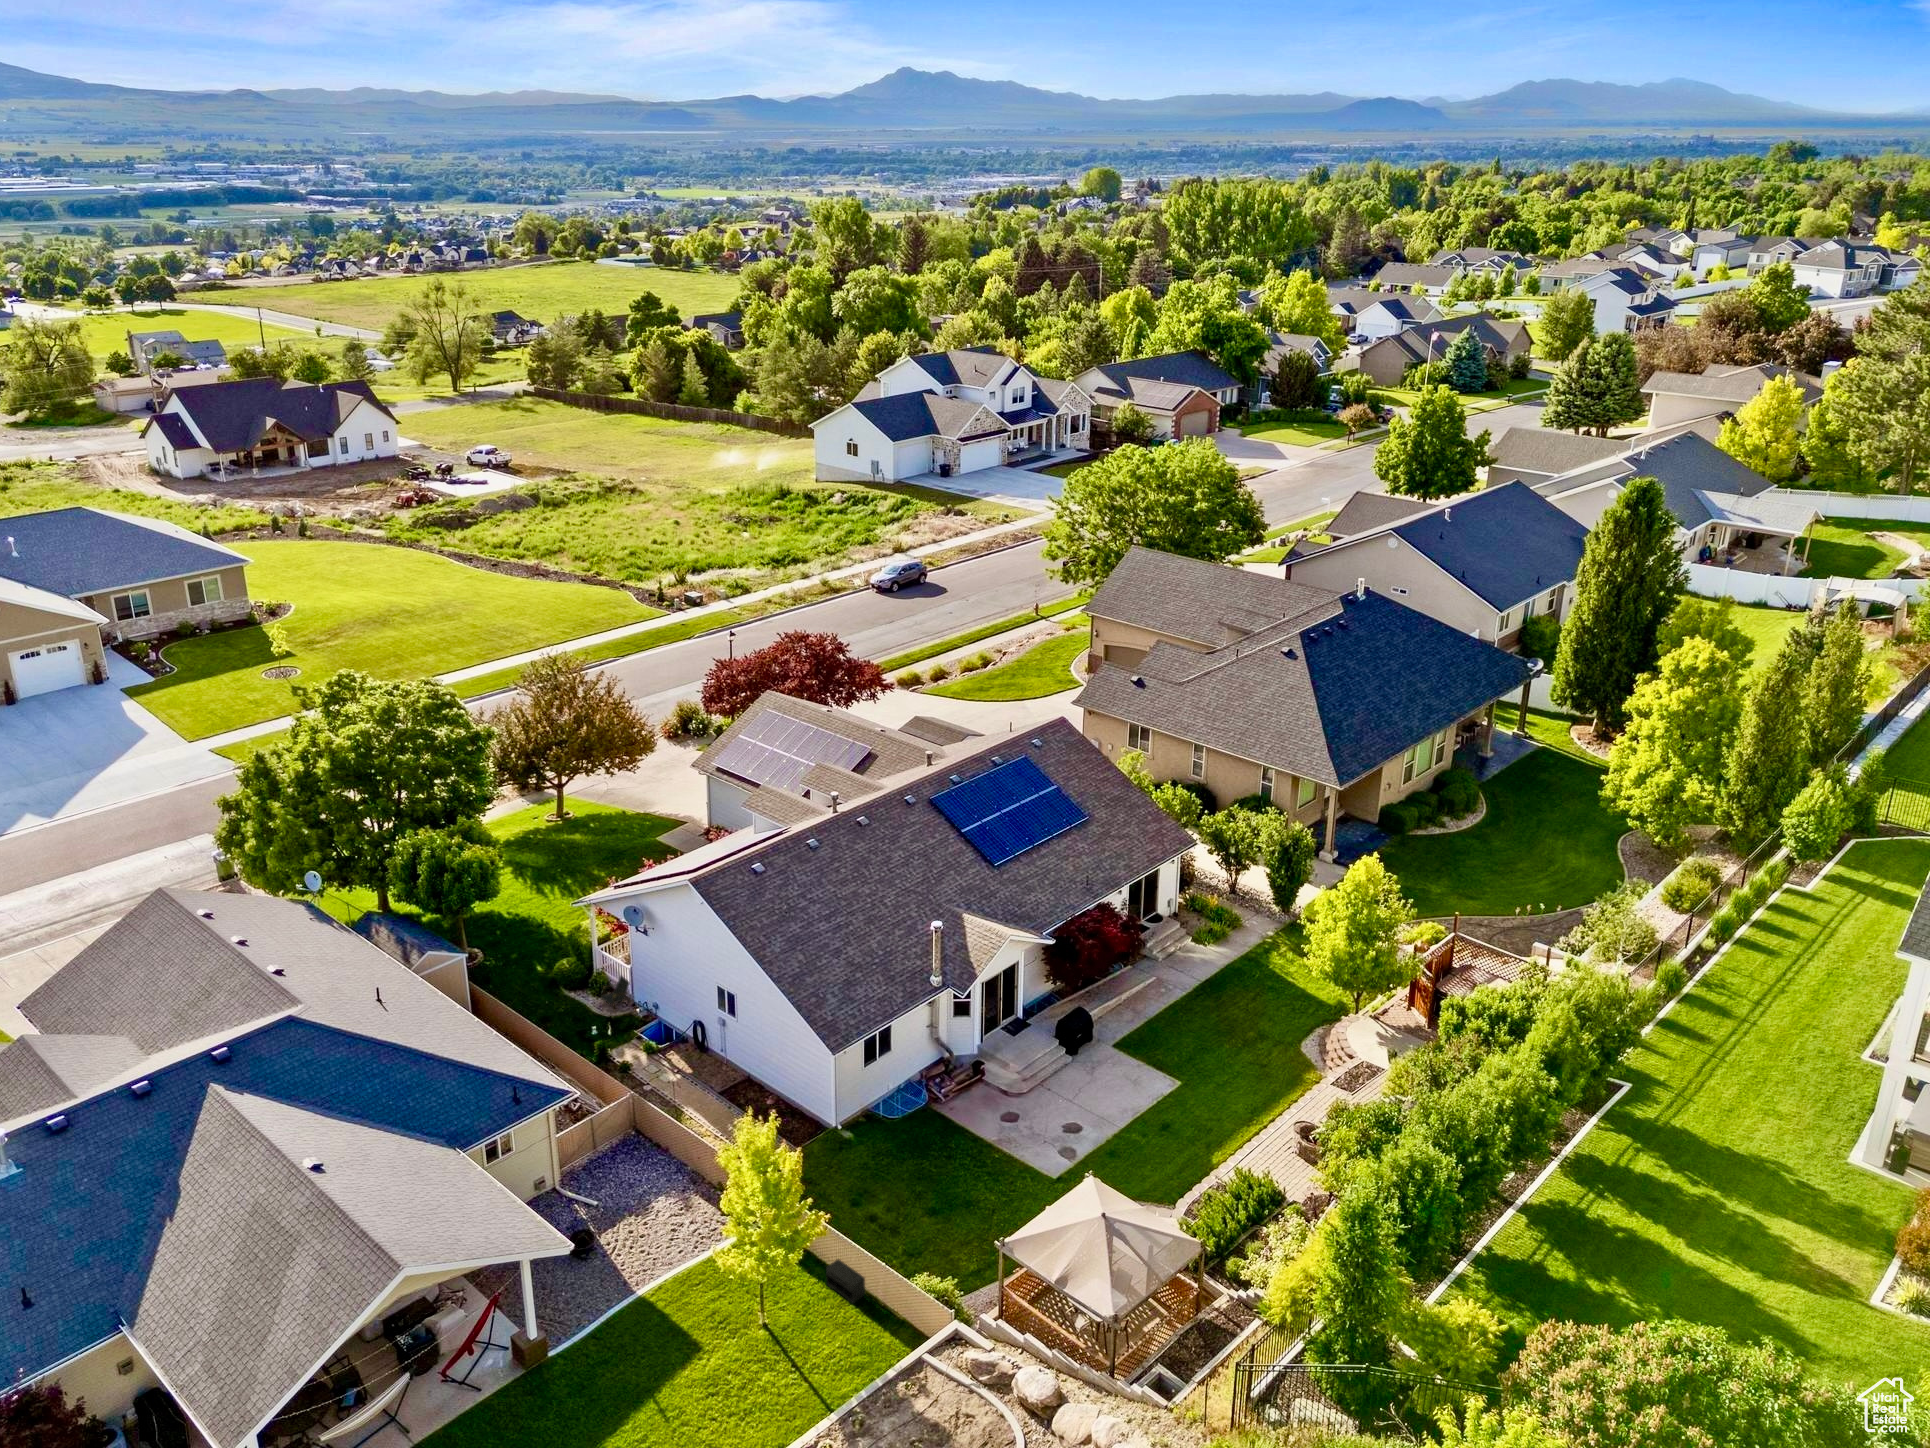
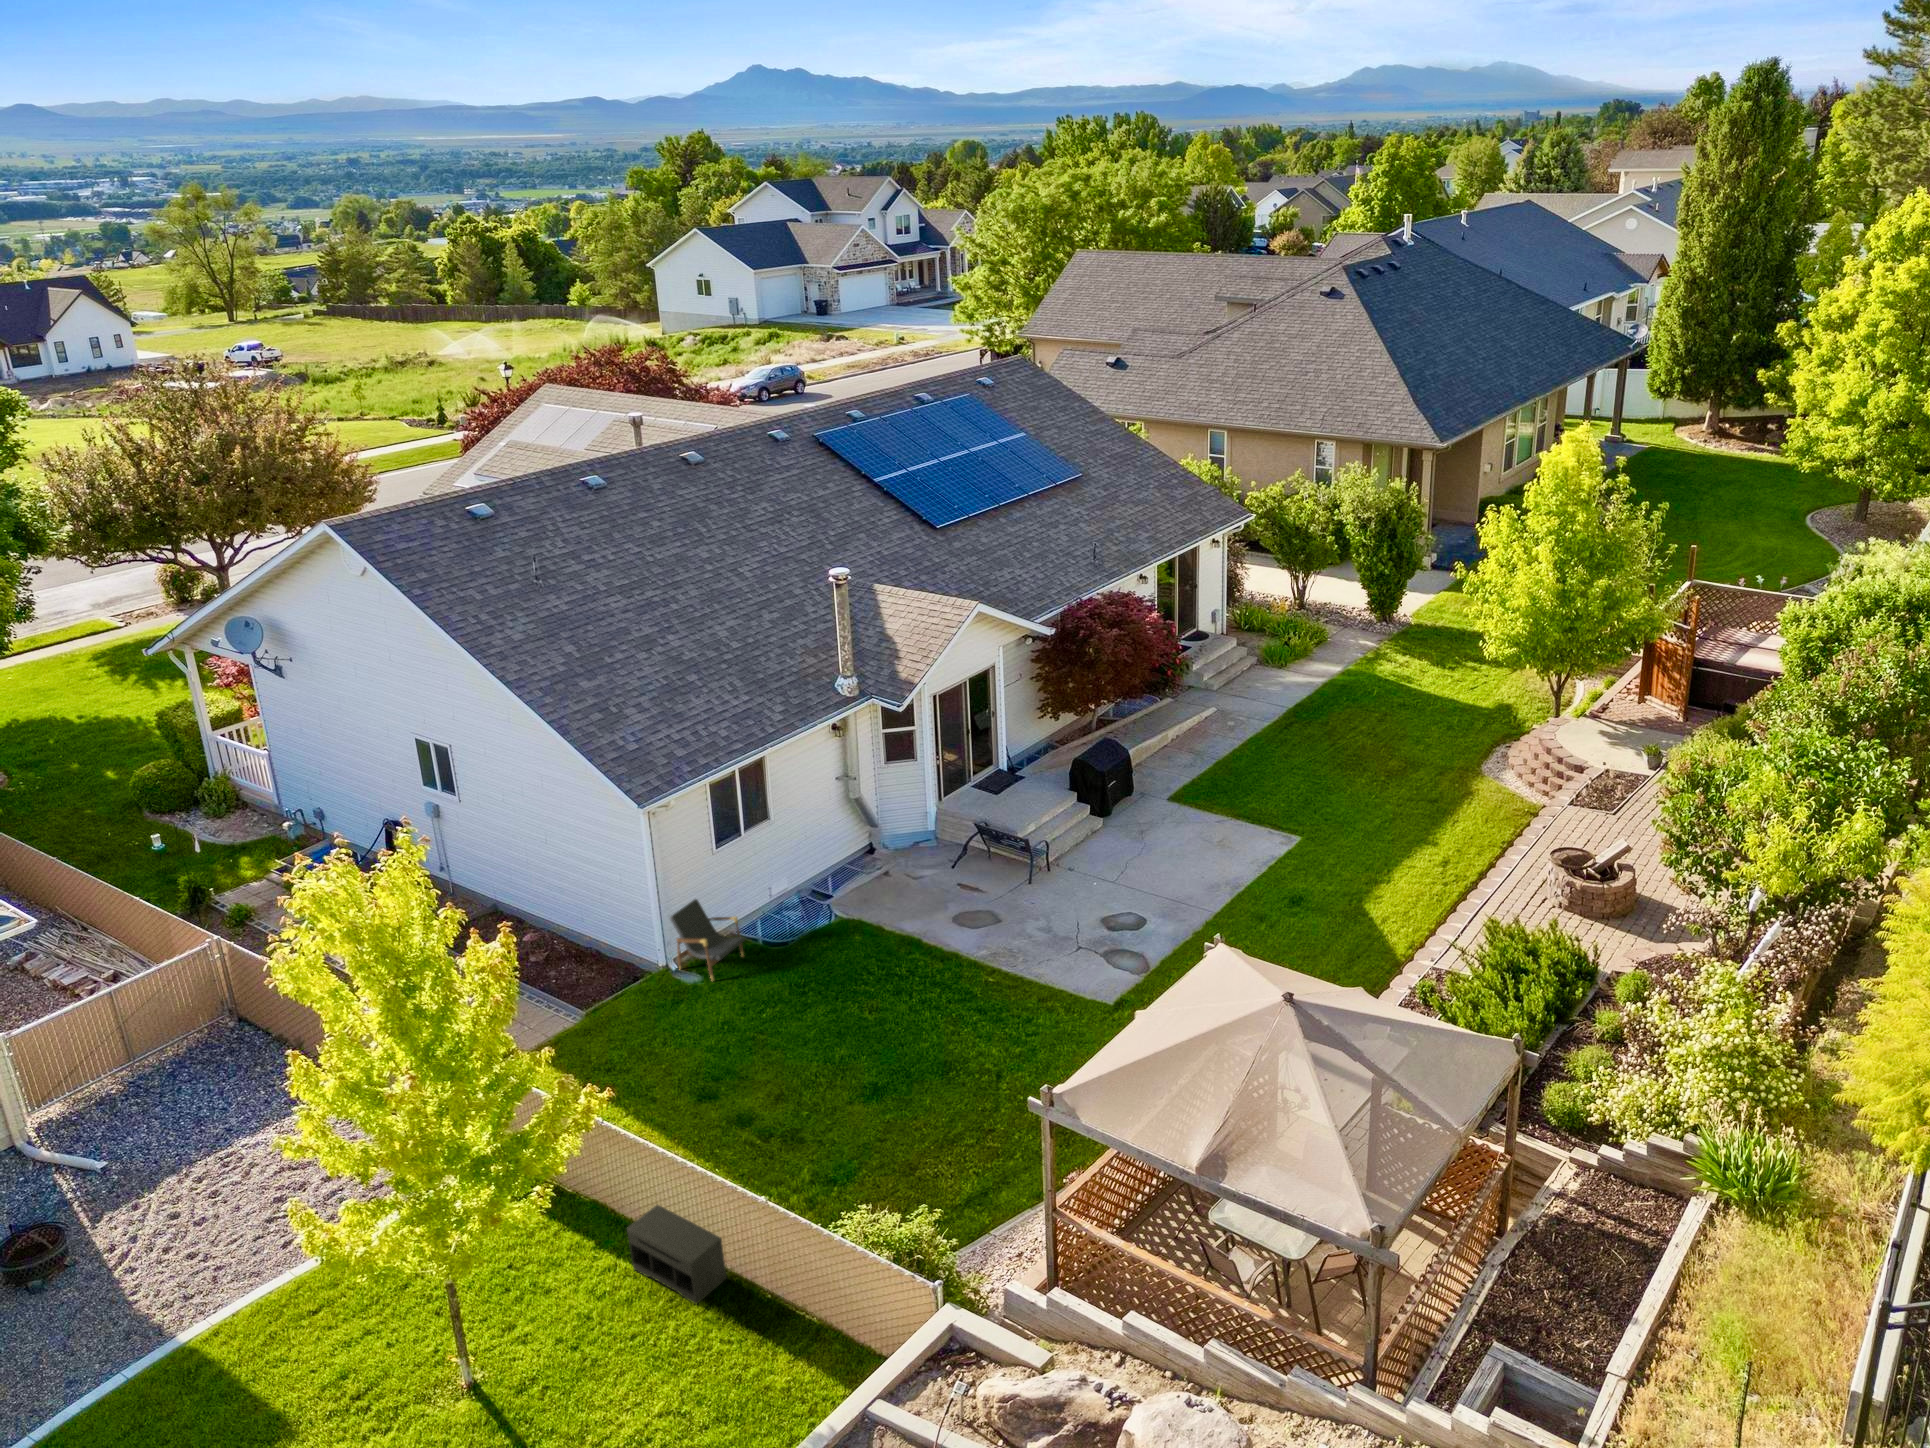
lounge chair: present [601,976,630,1008] -> present [670,899,745,980]

